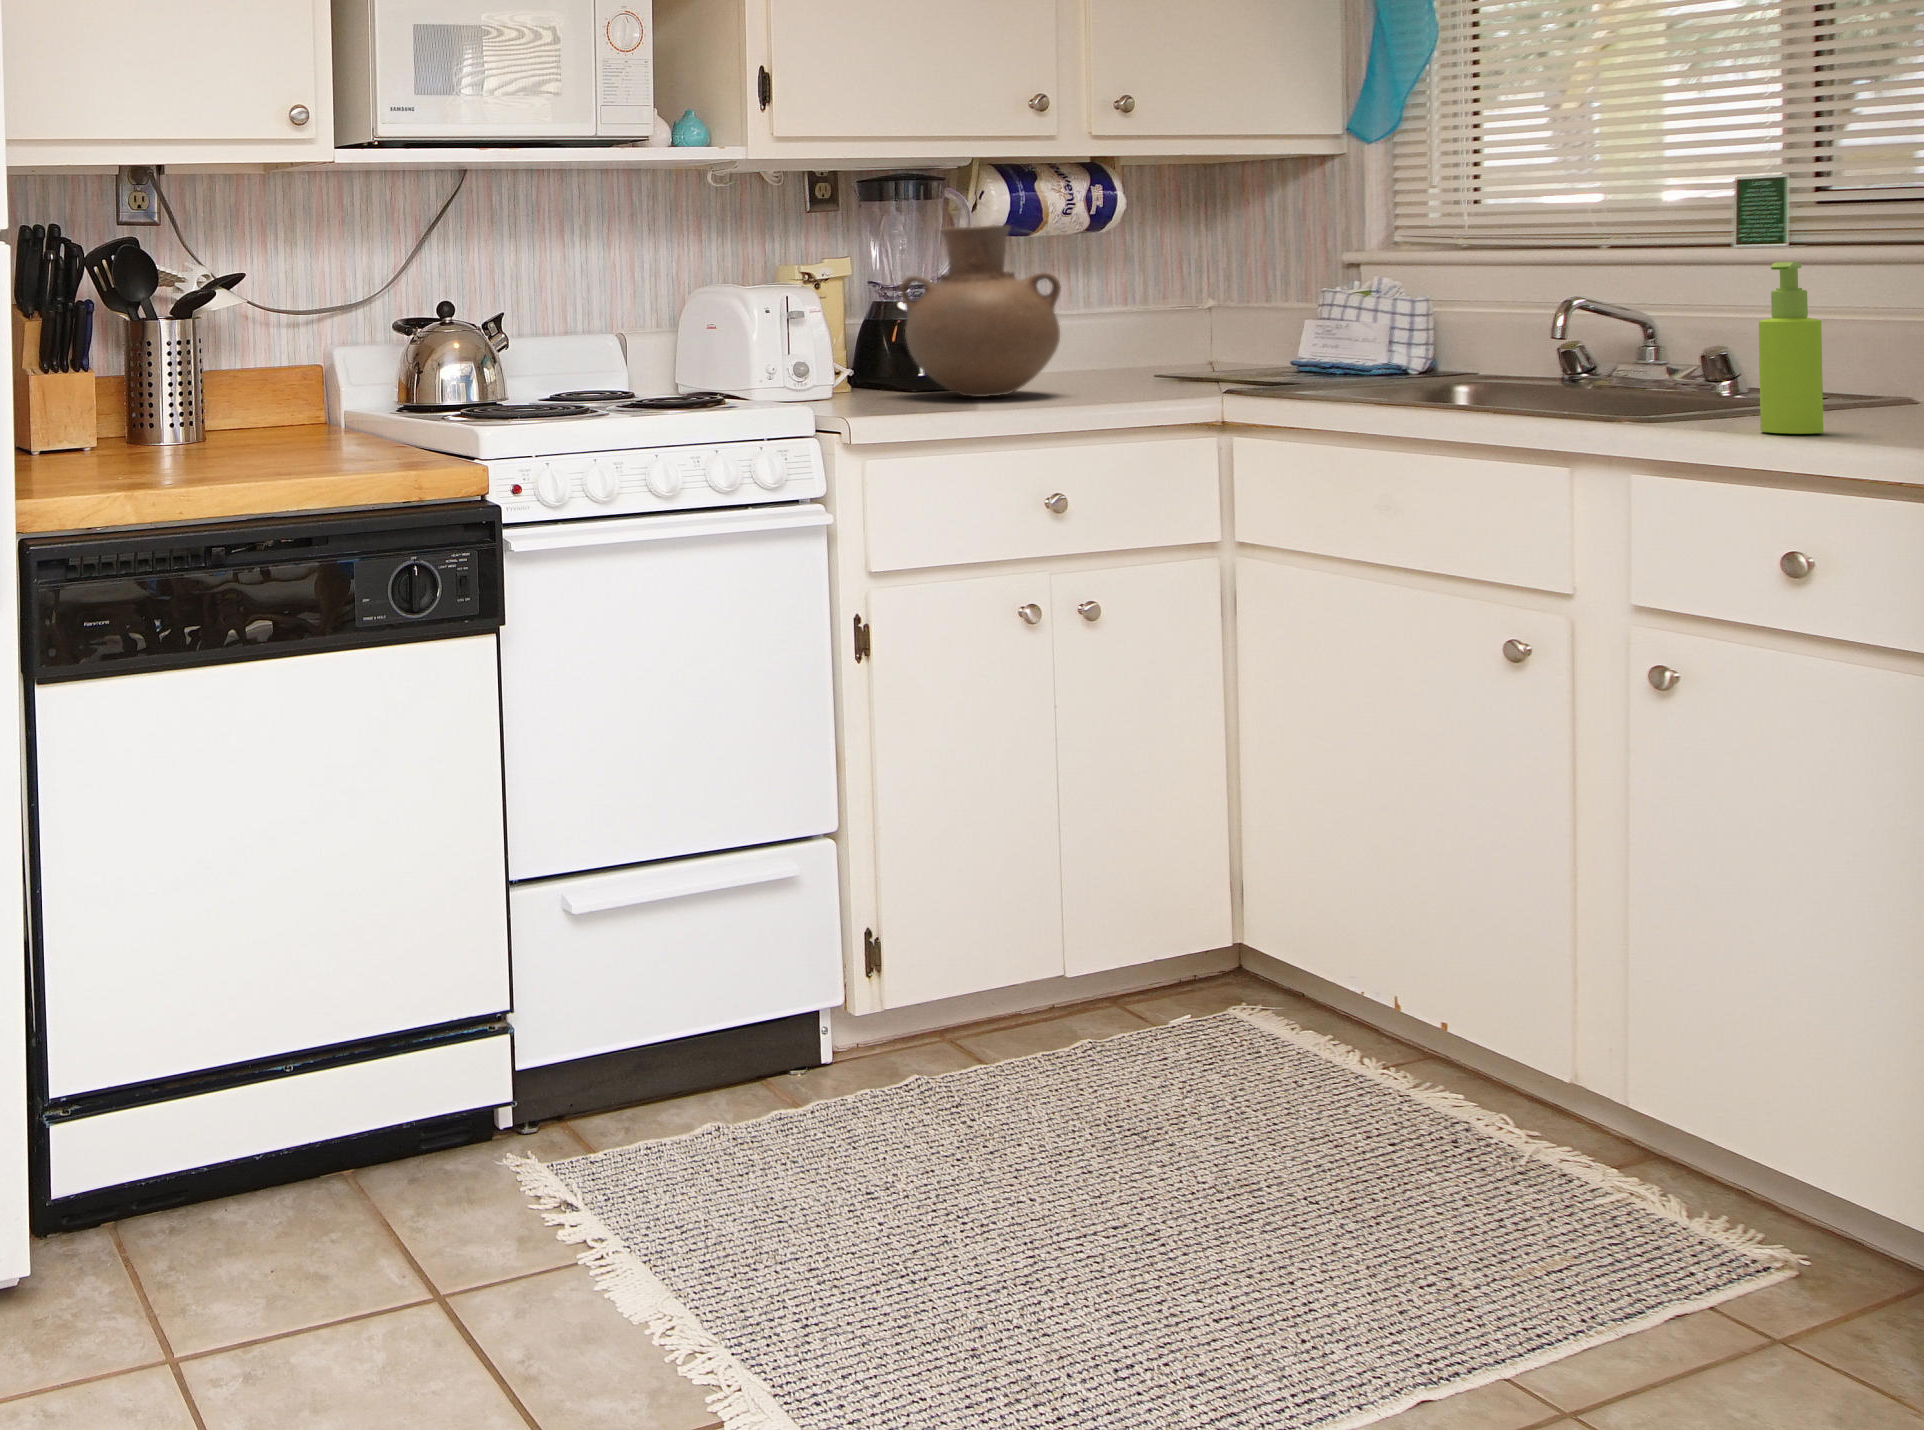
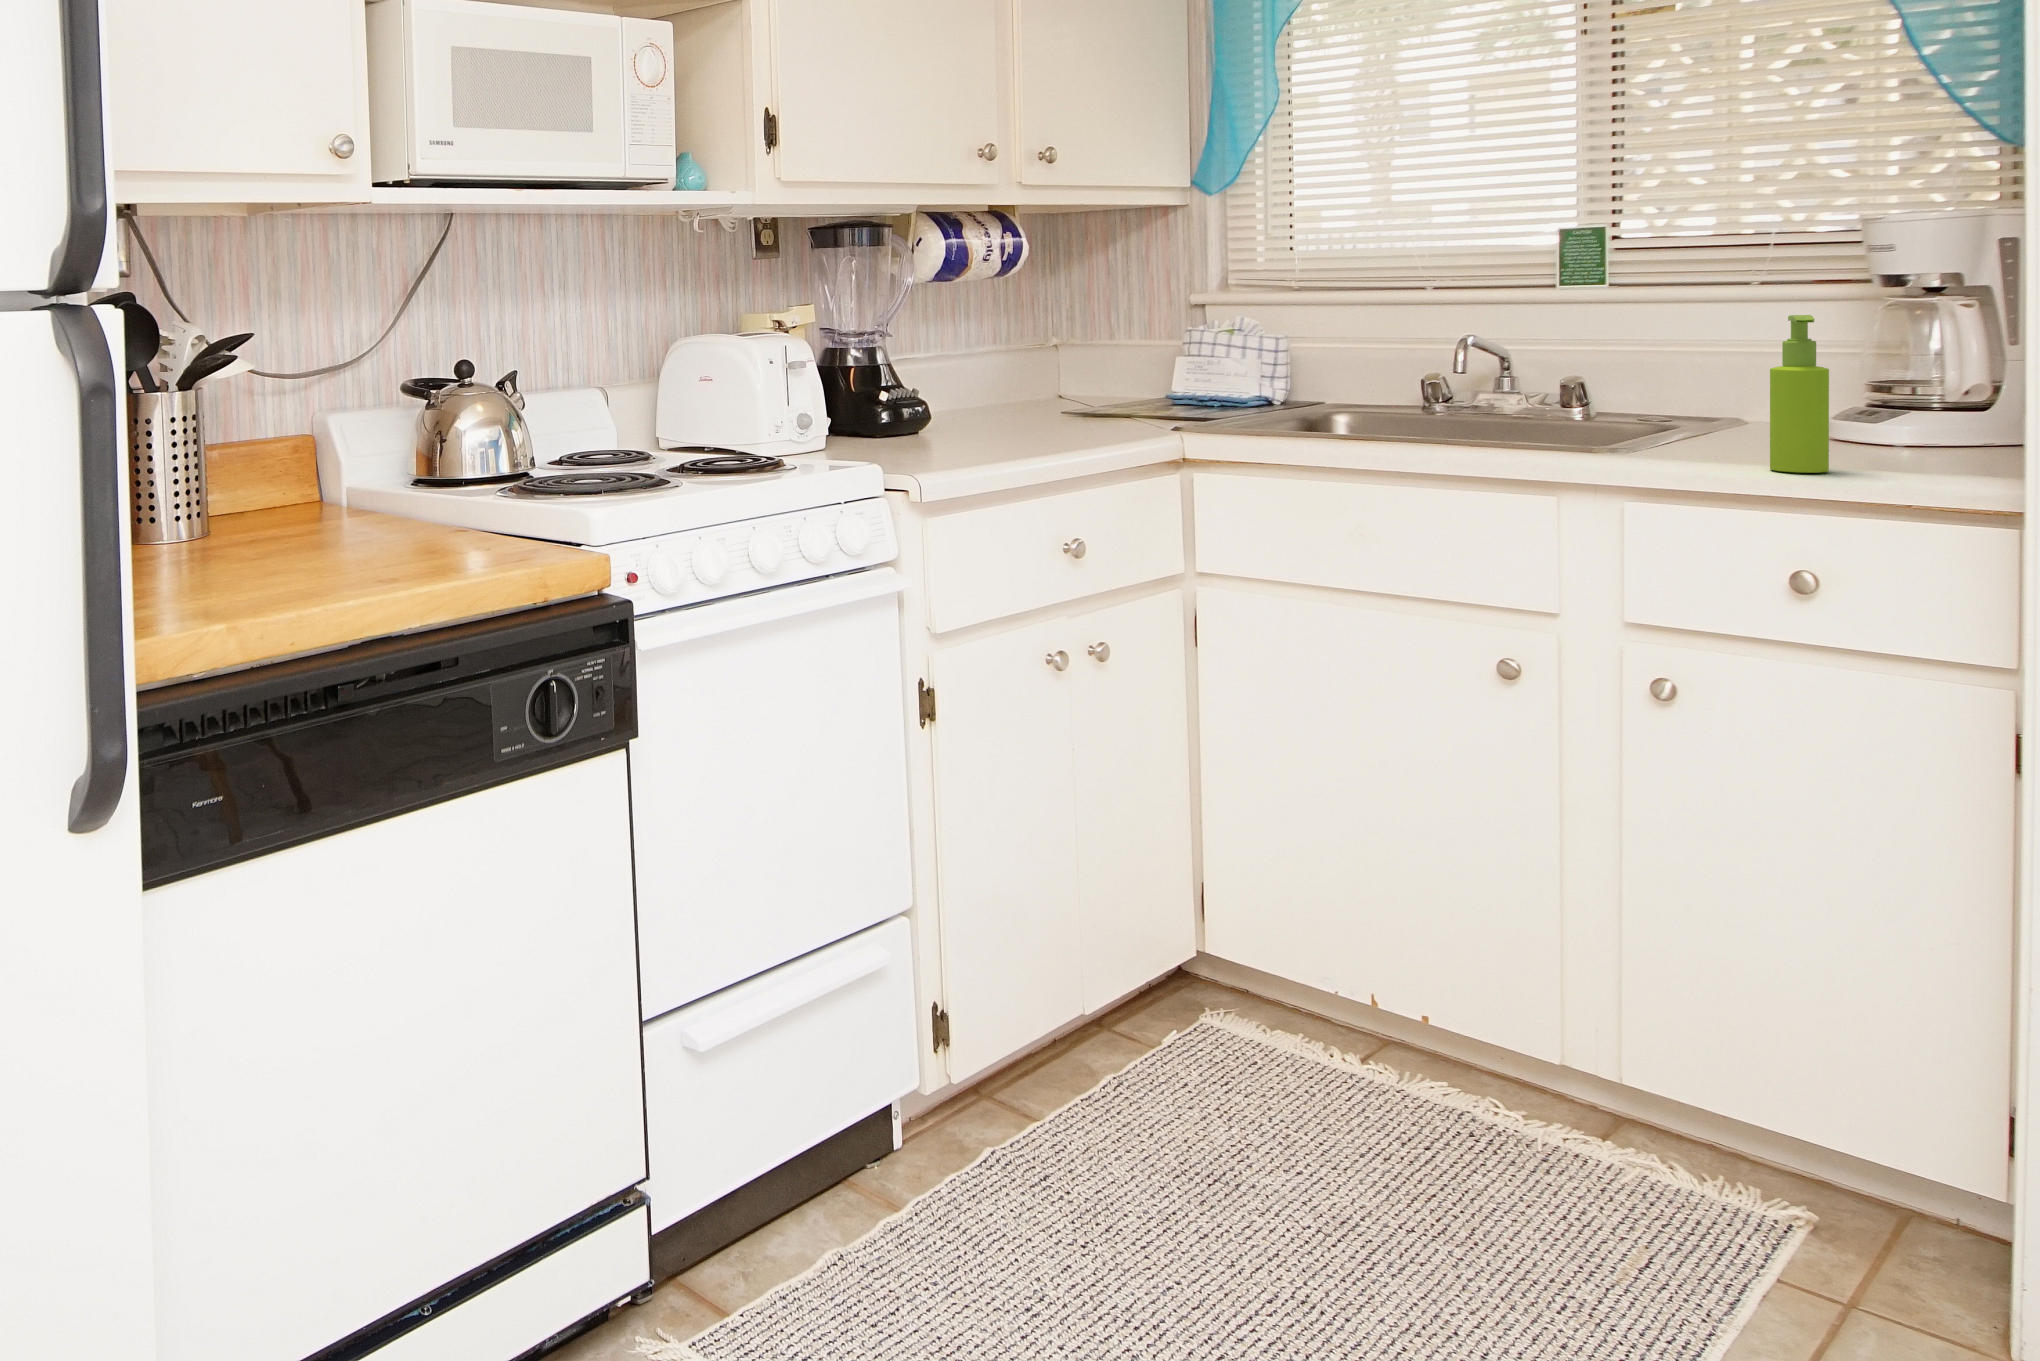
vase: present [901,225,1061,397] -> none [880,272,1035,441]

